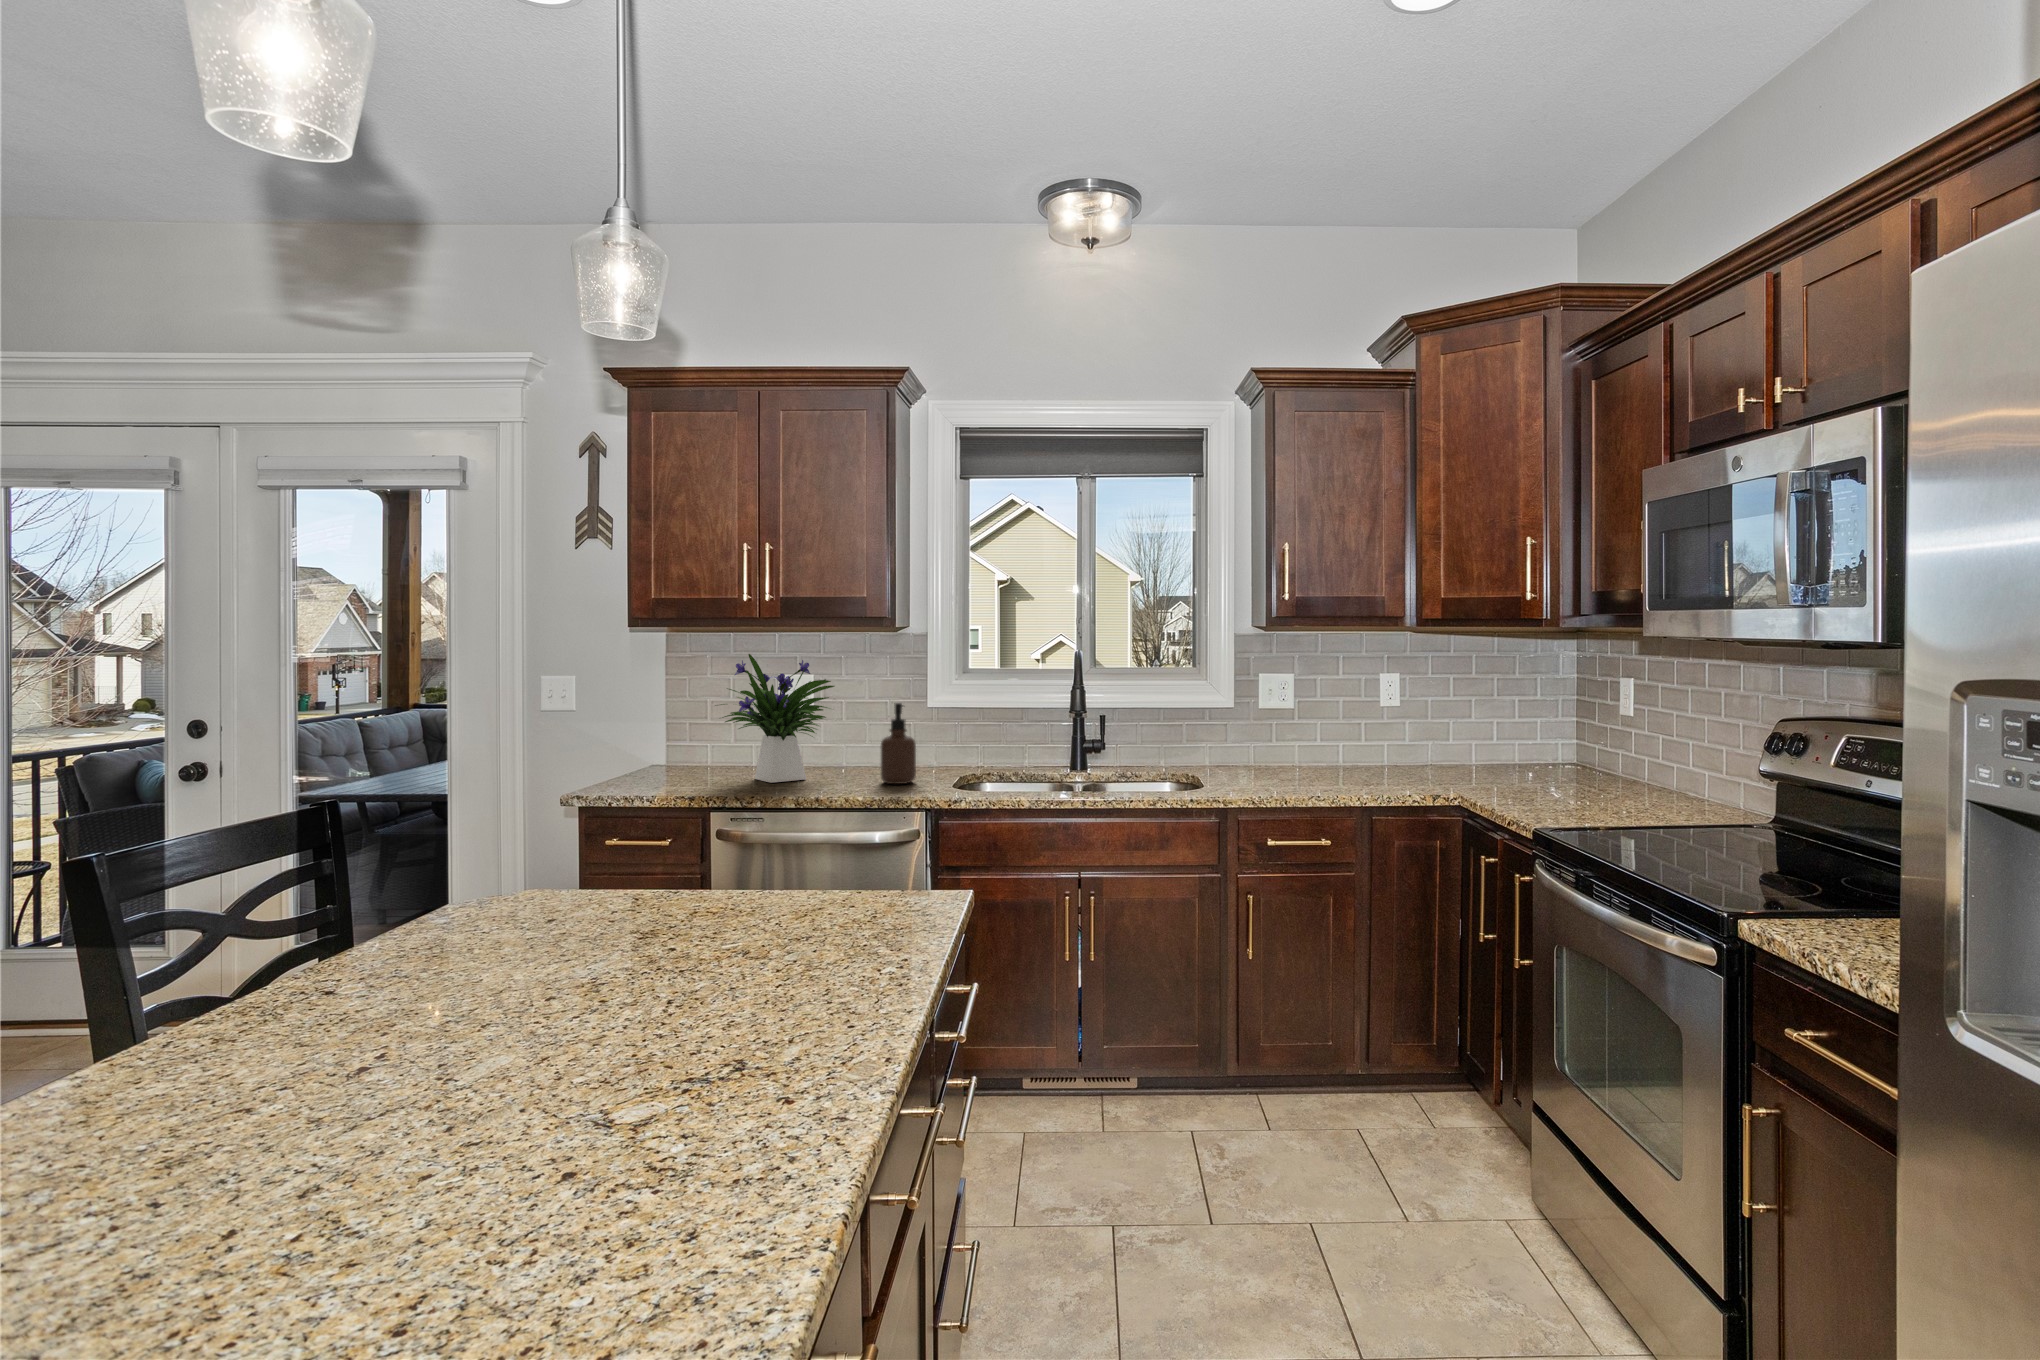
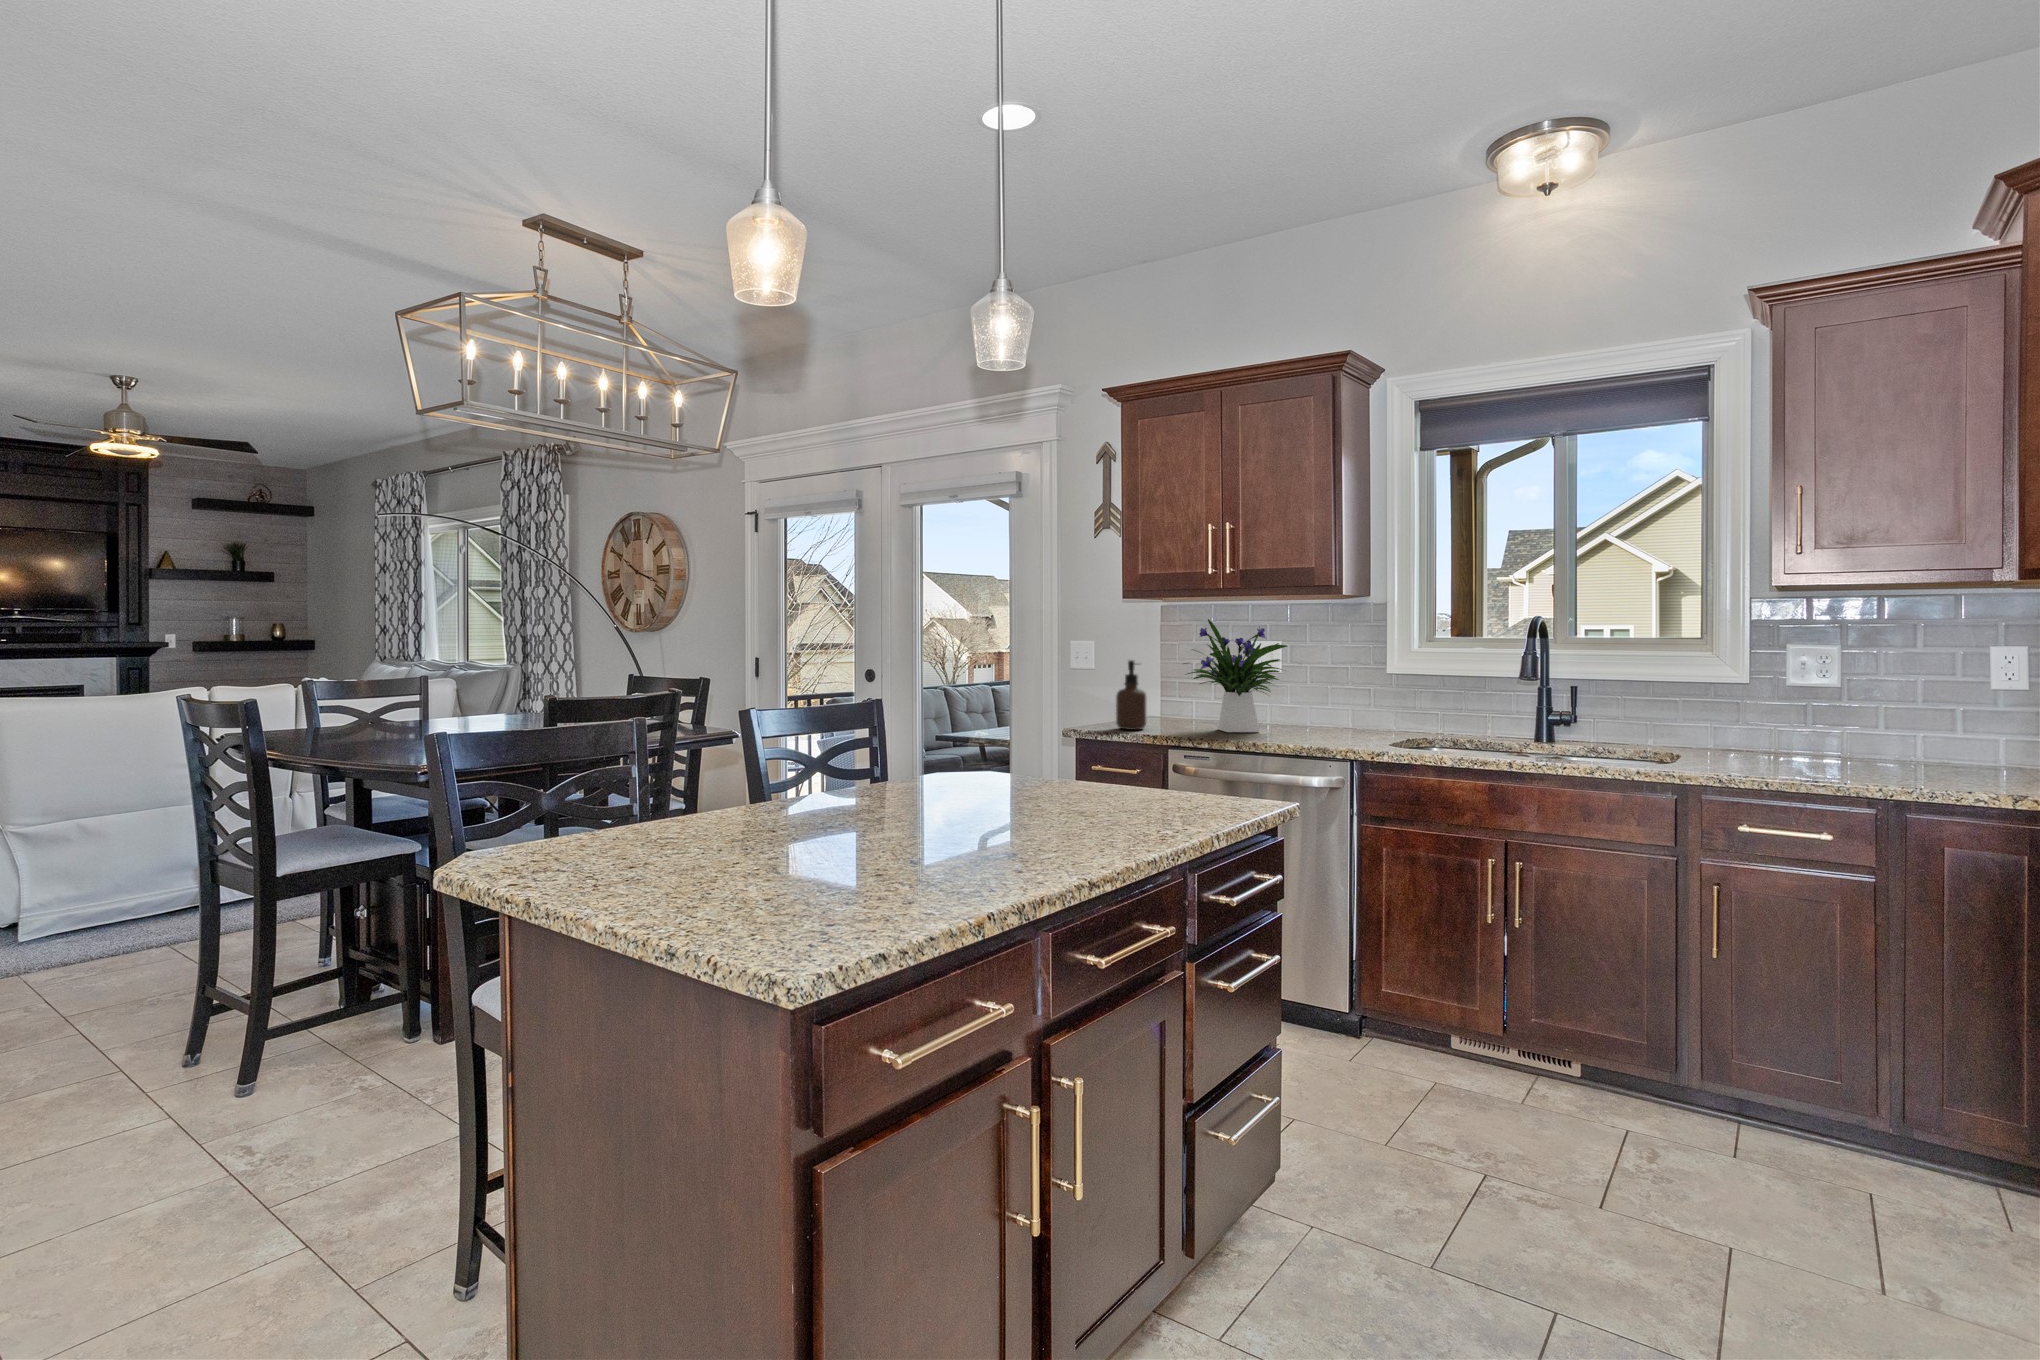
soap dispenser: present [881,703,916,784] -> present [1116,660,1146,730]

